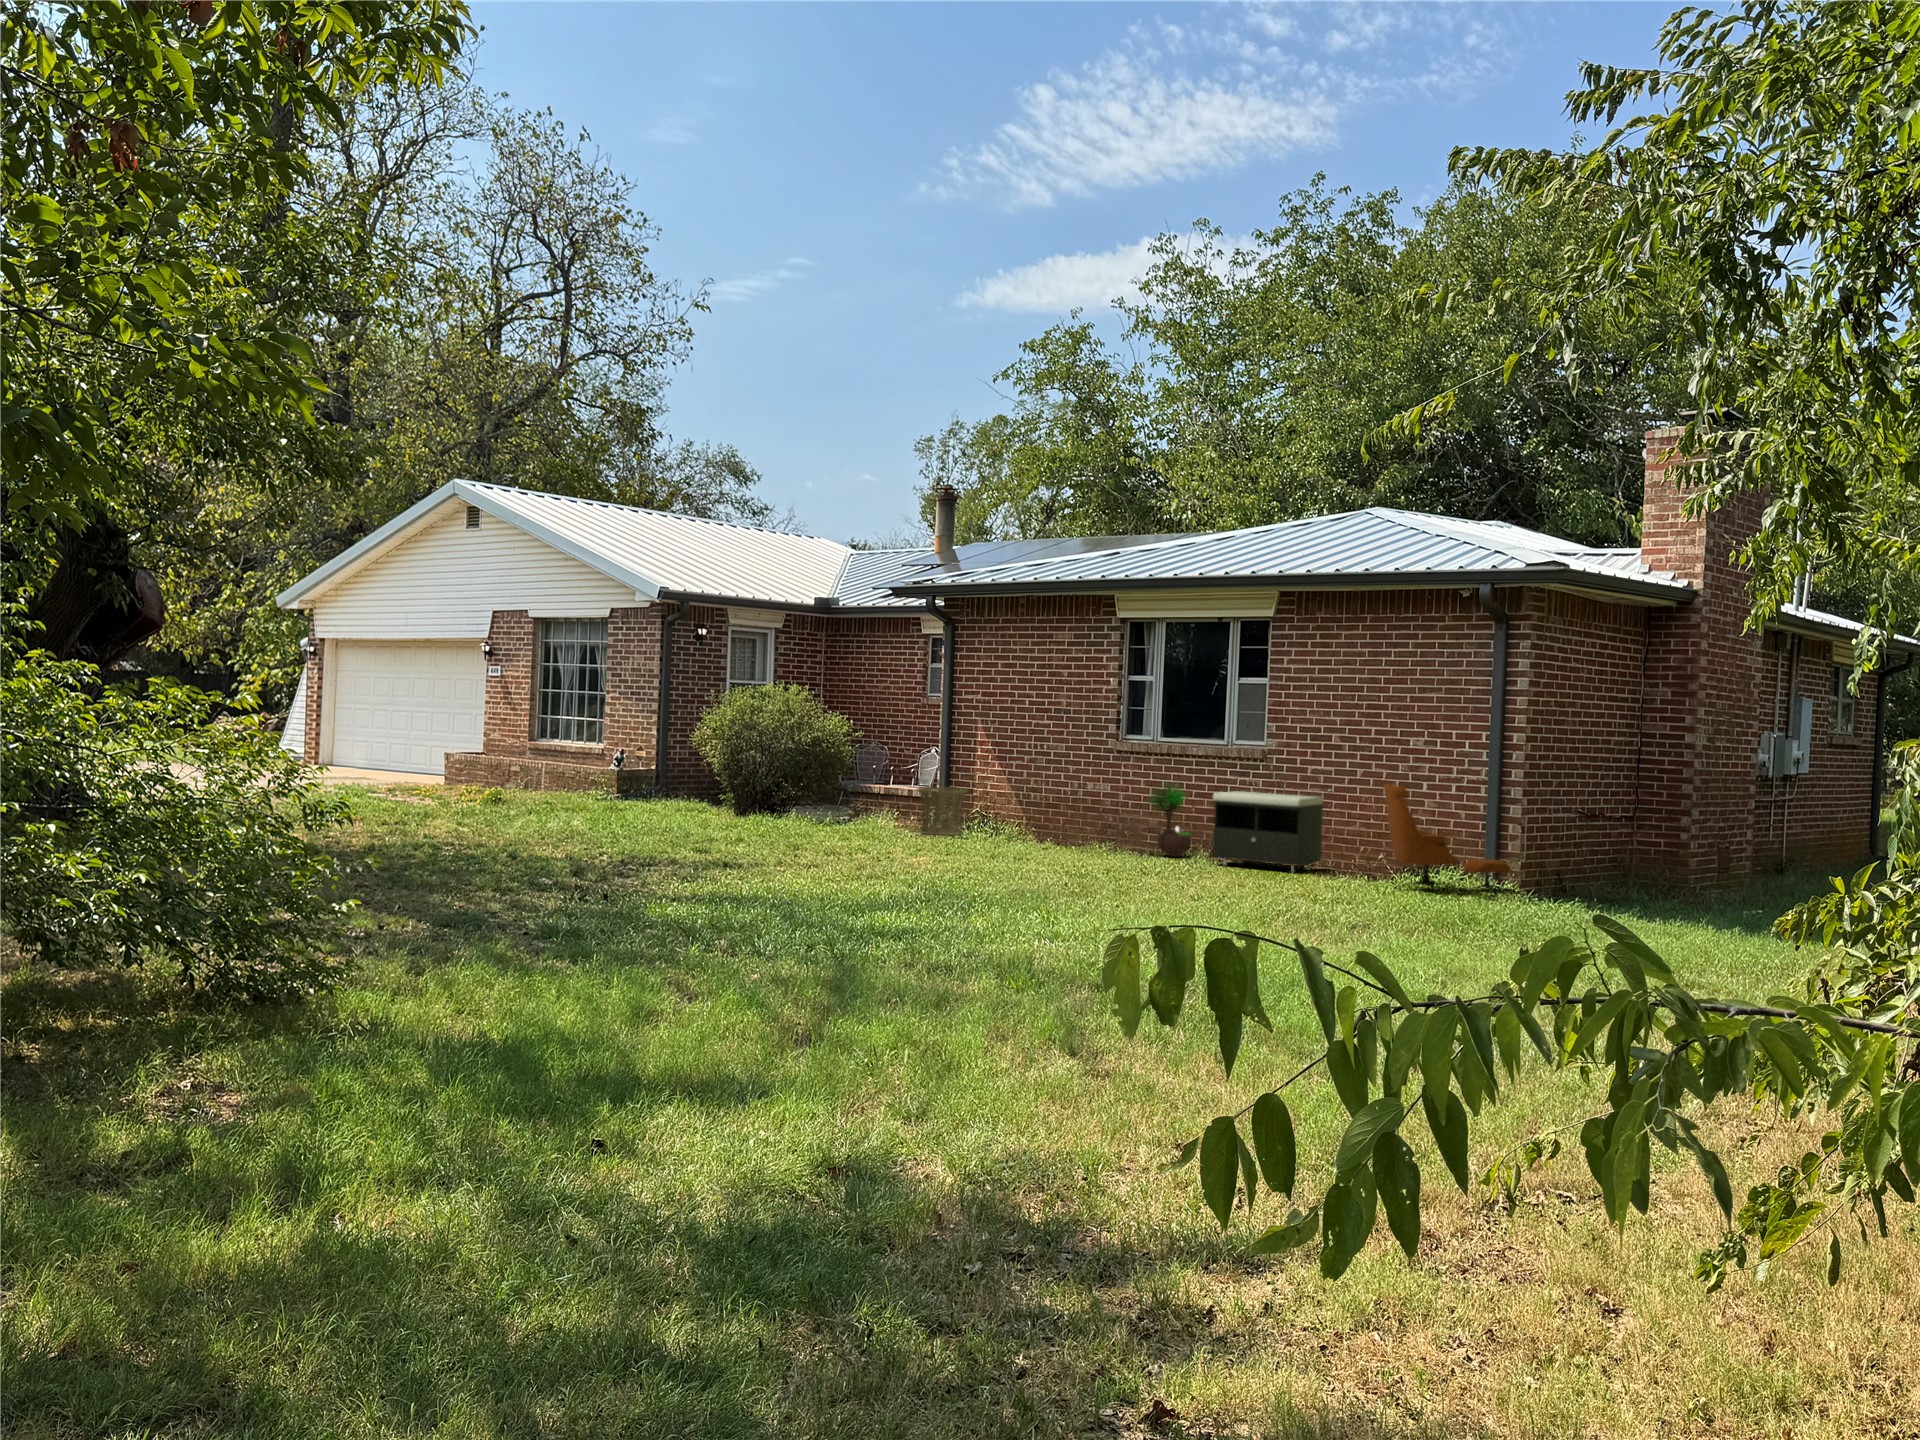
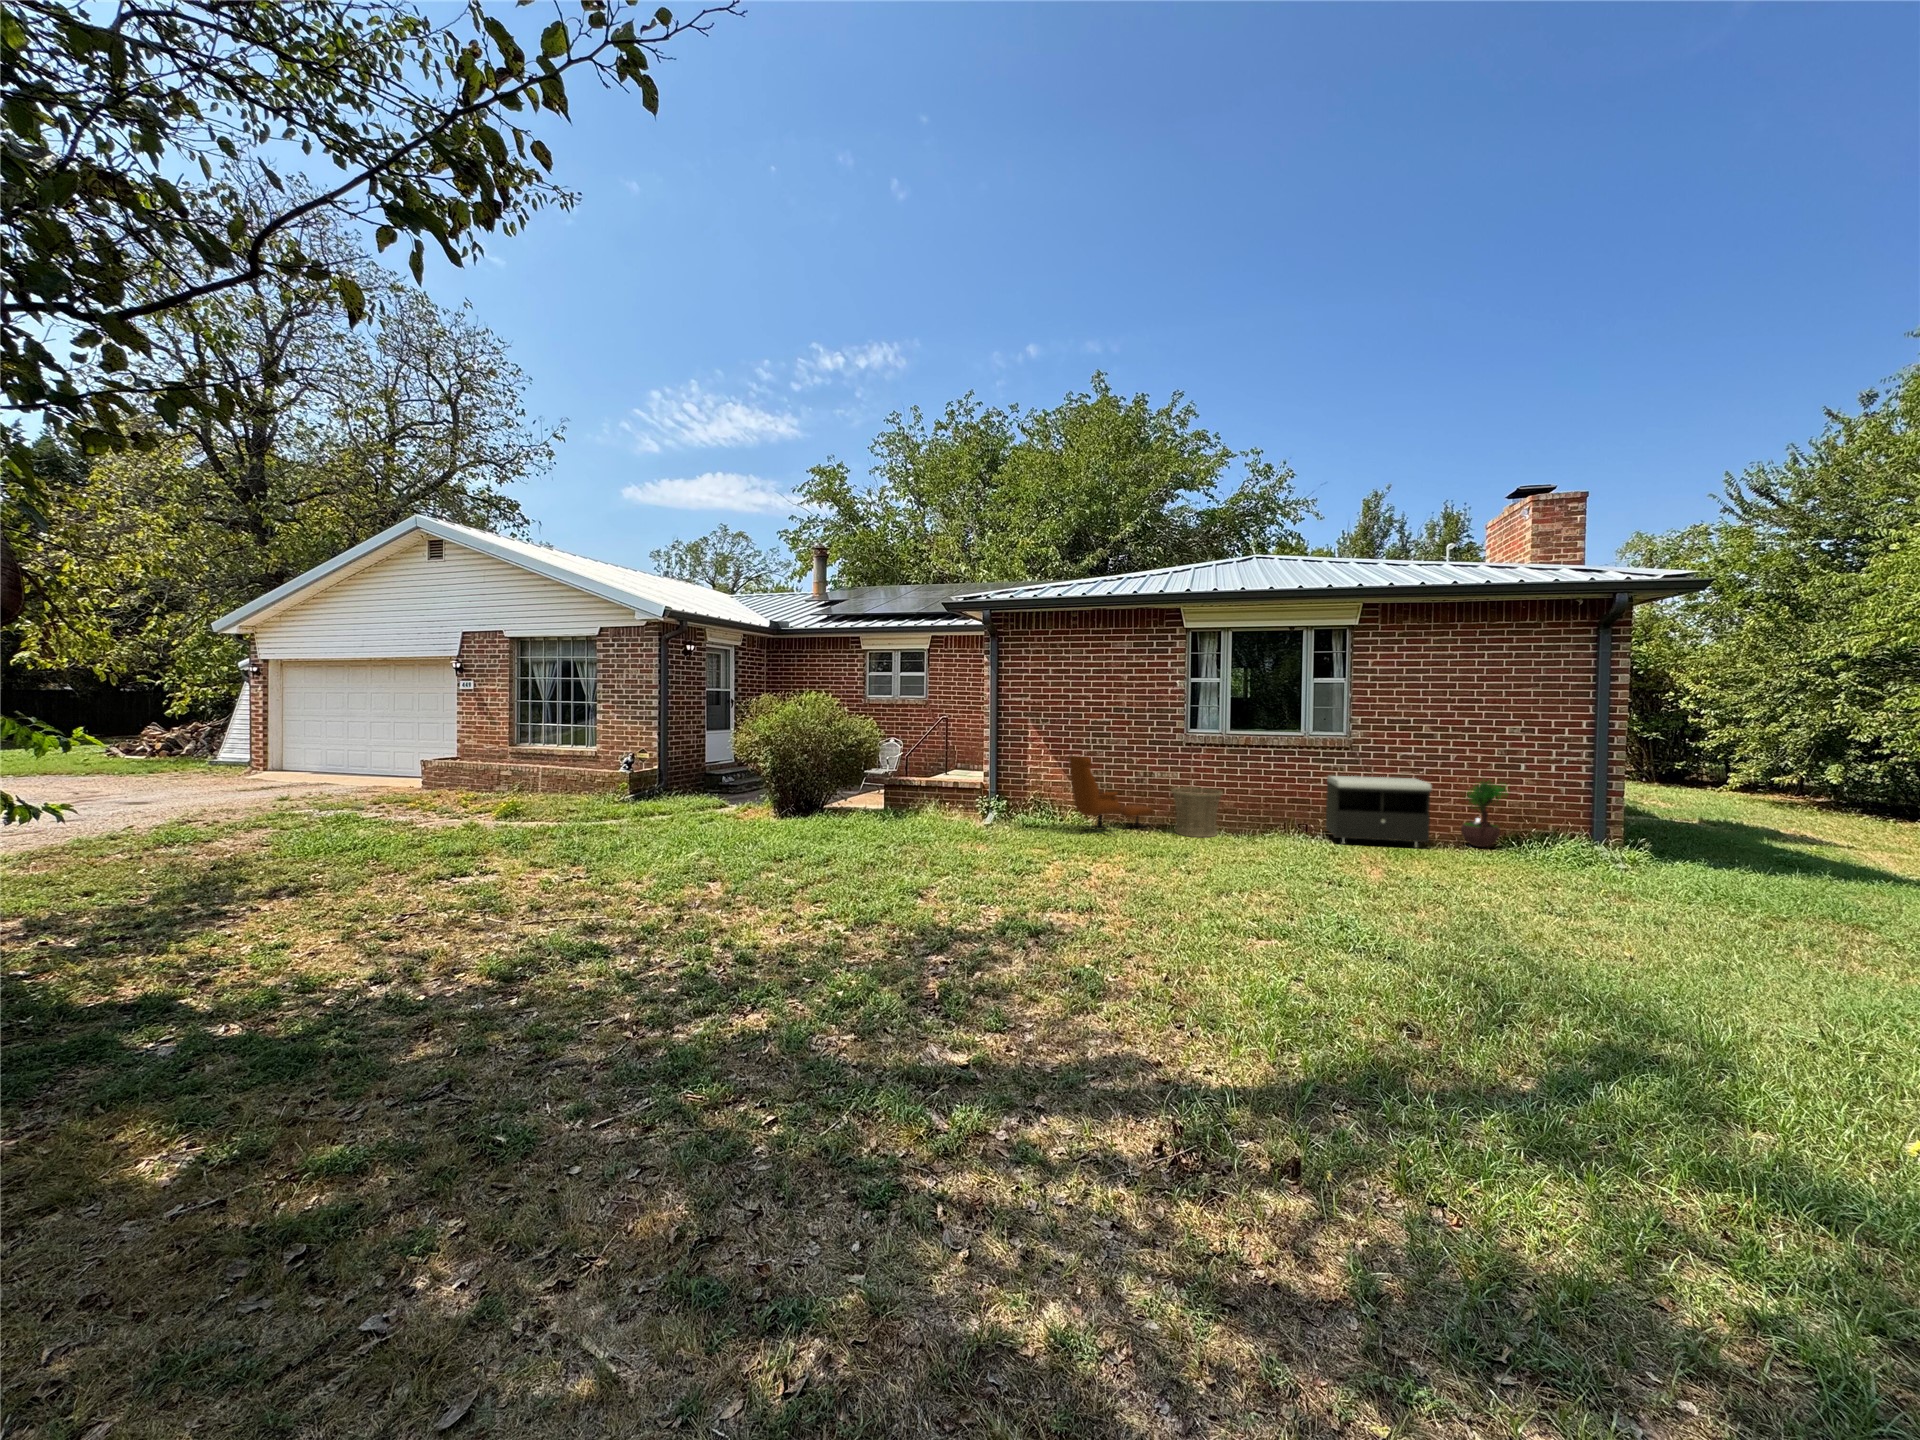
potted tree: present [1148,784,1191,857] -> present [1461,781,1507,847]
lounge chair: present [1384,784,1511,892] -> present [1068,755,1154,832]
basket: present [917,787,968,835] -> present [1171,788,1222,837]

